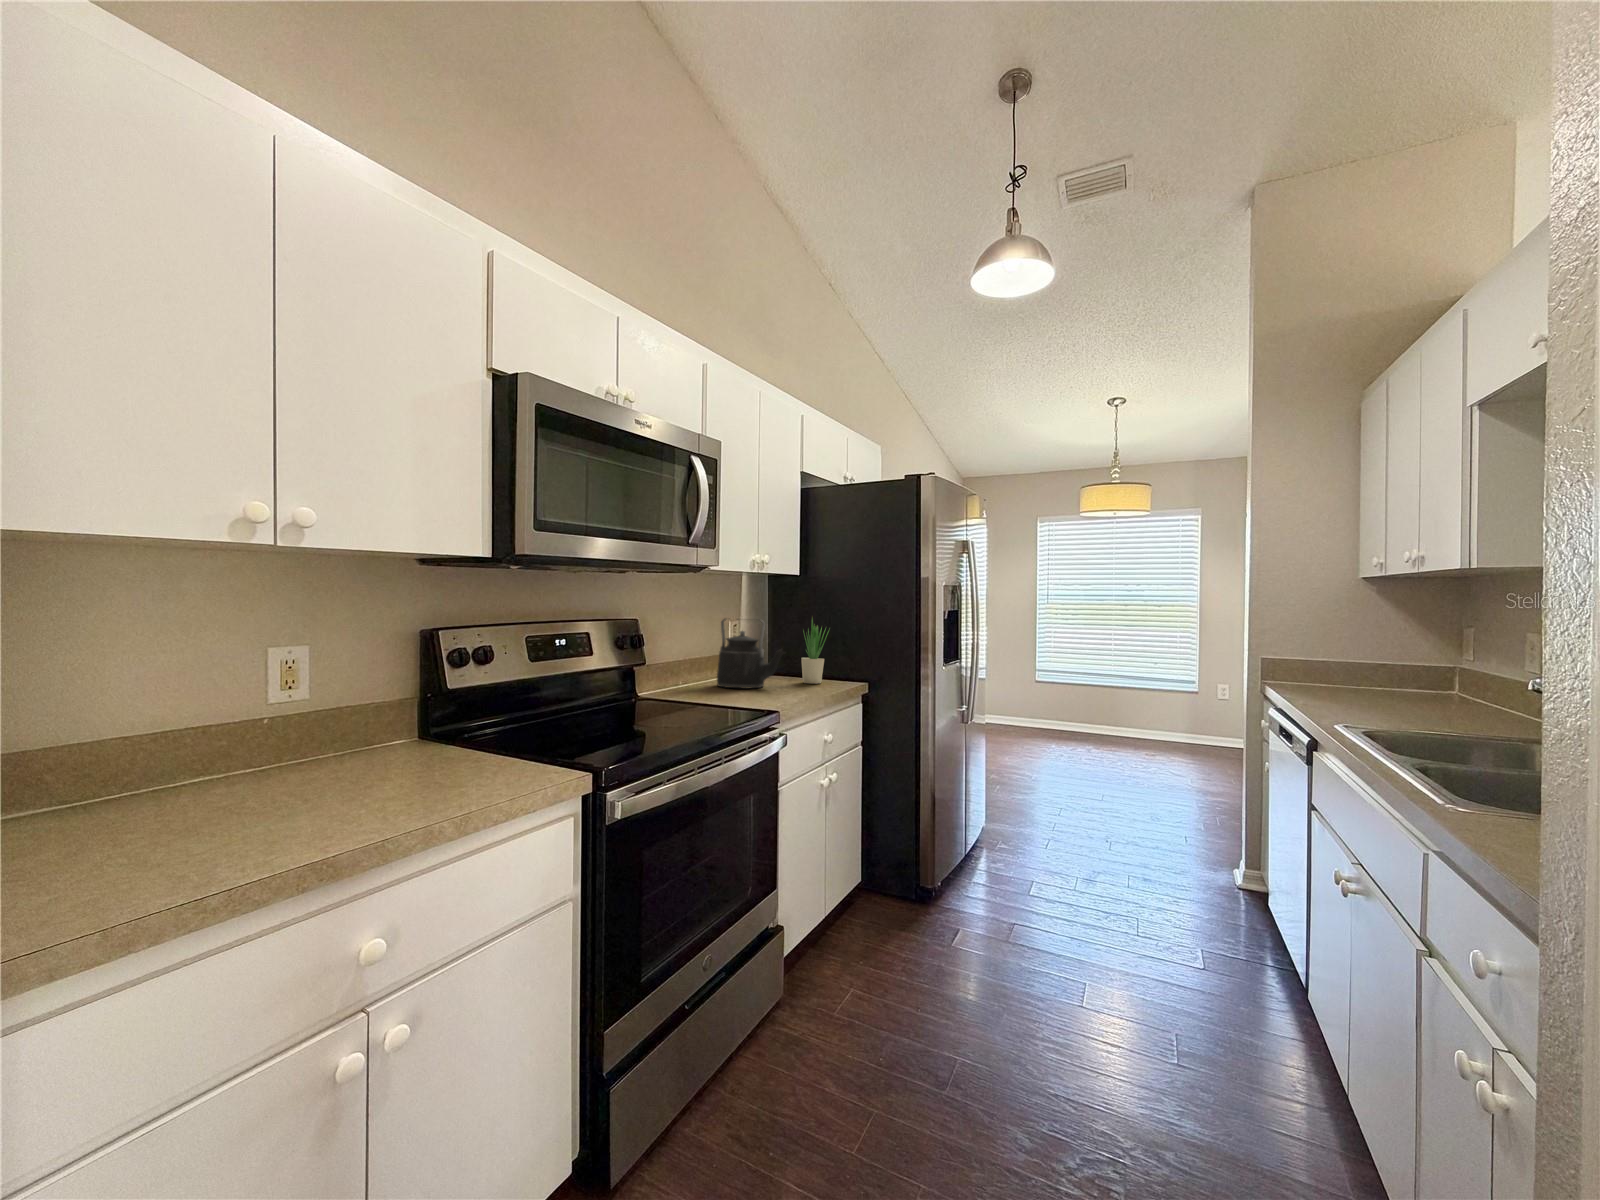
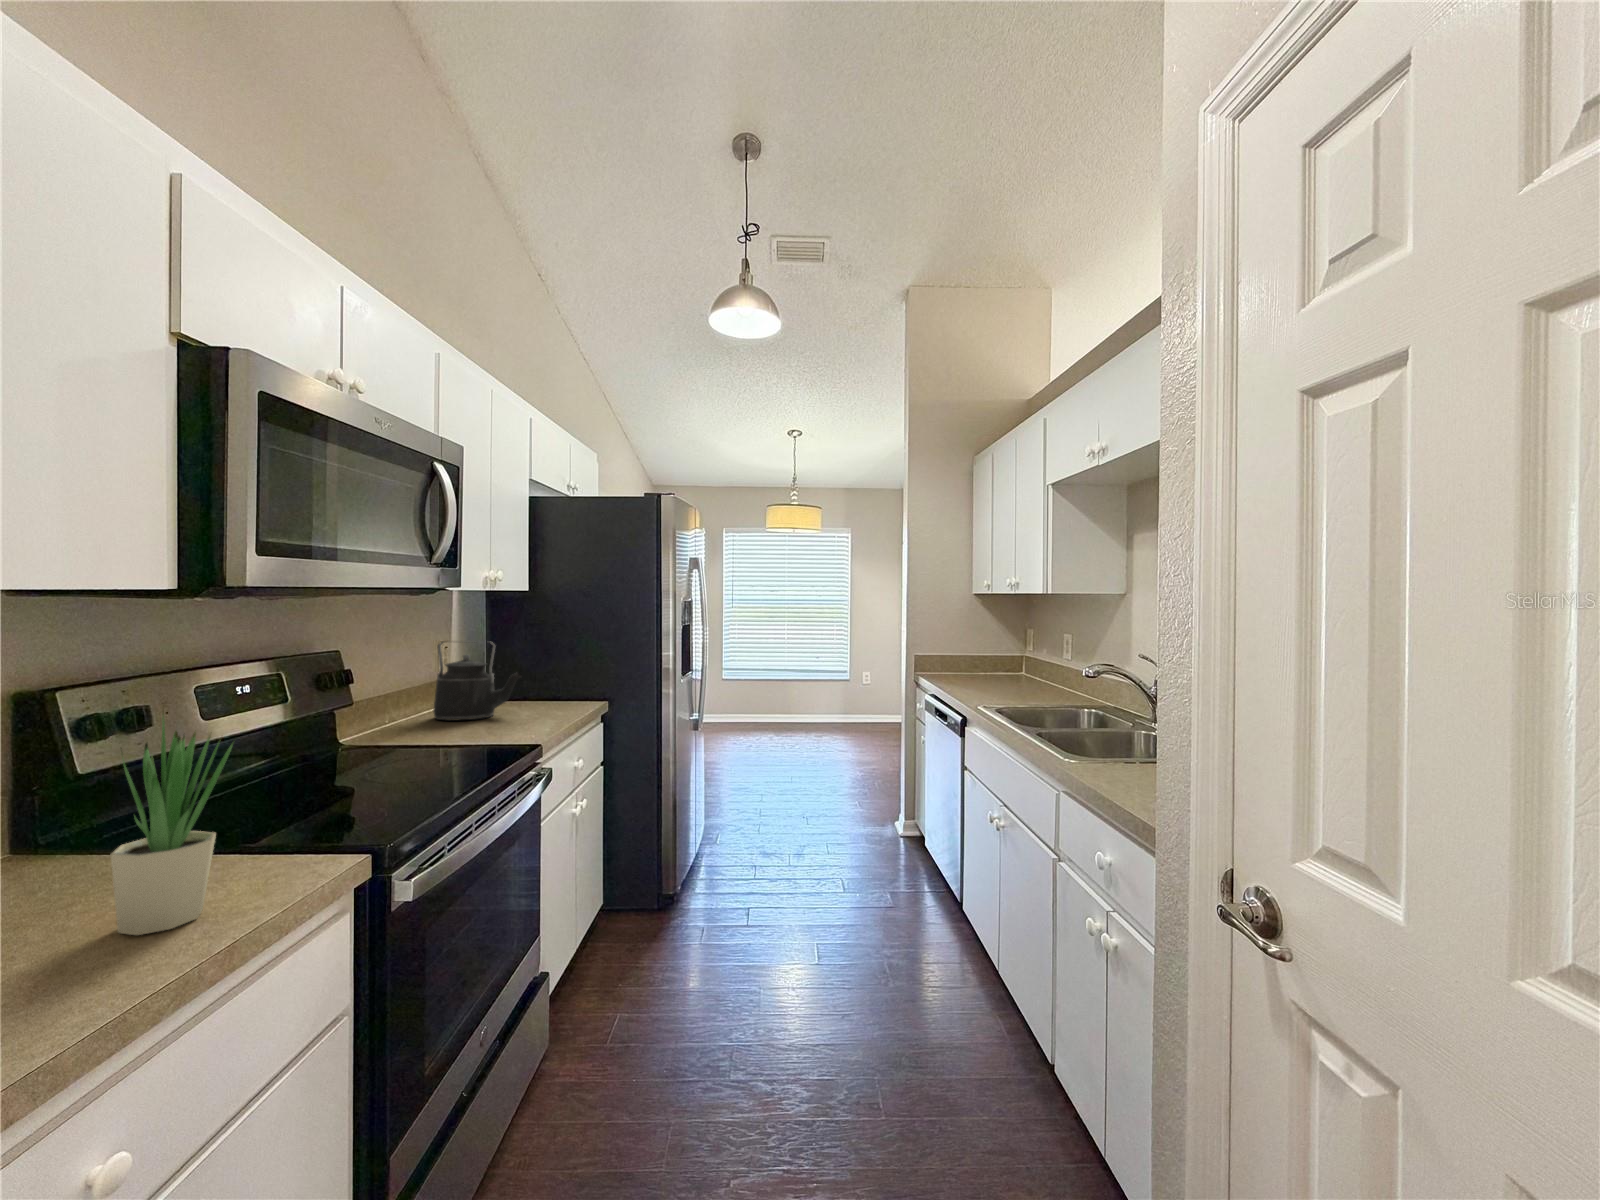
potted plant: present [801,617,829,684] -> present [110,716,233,935]

